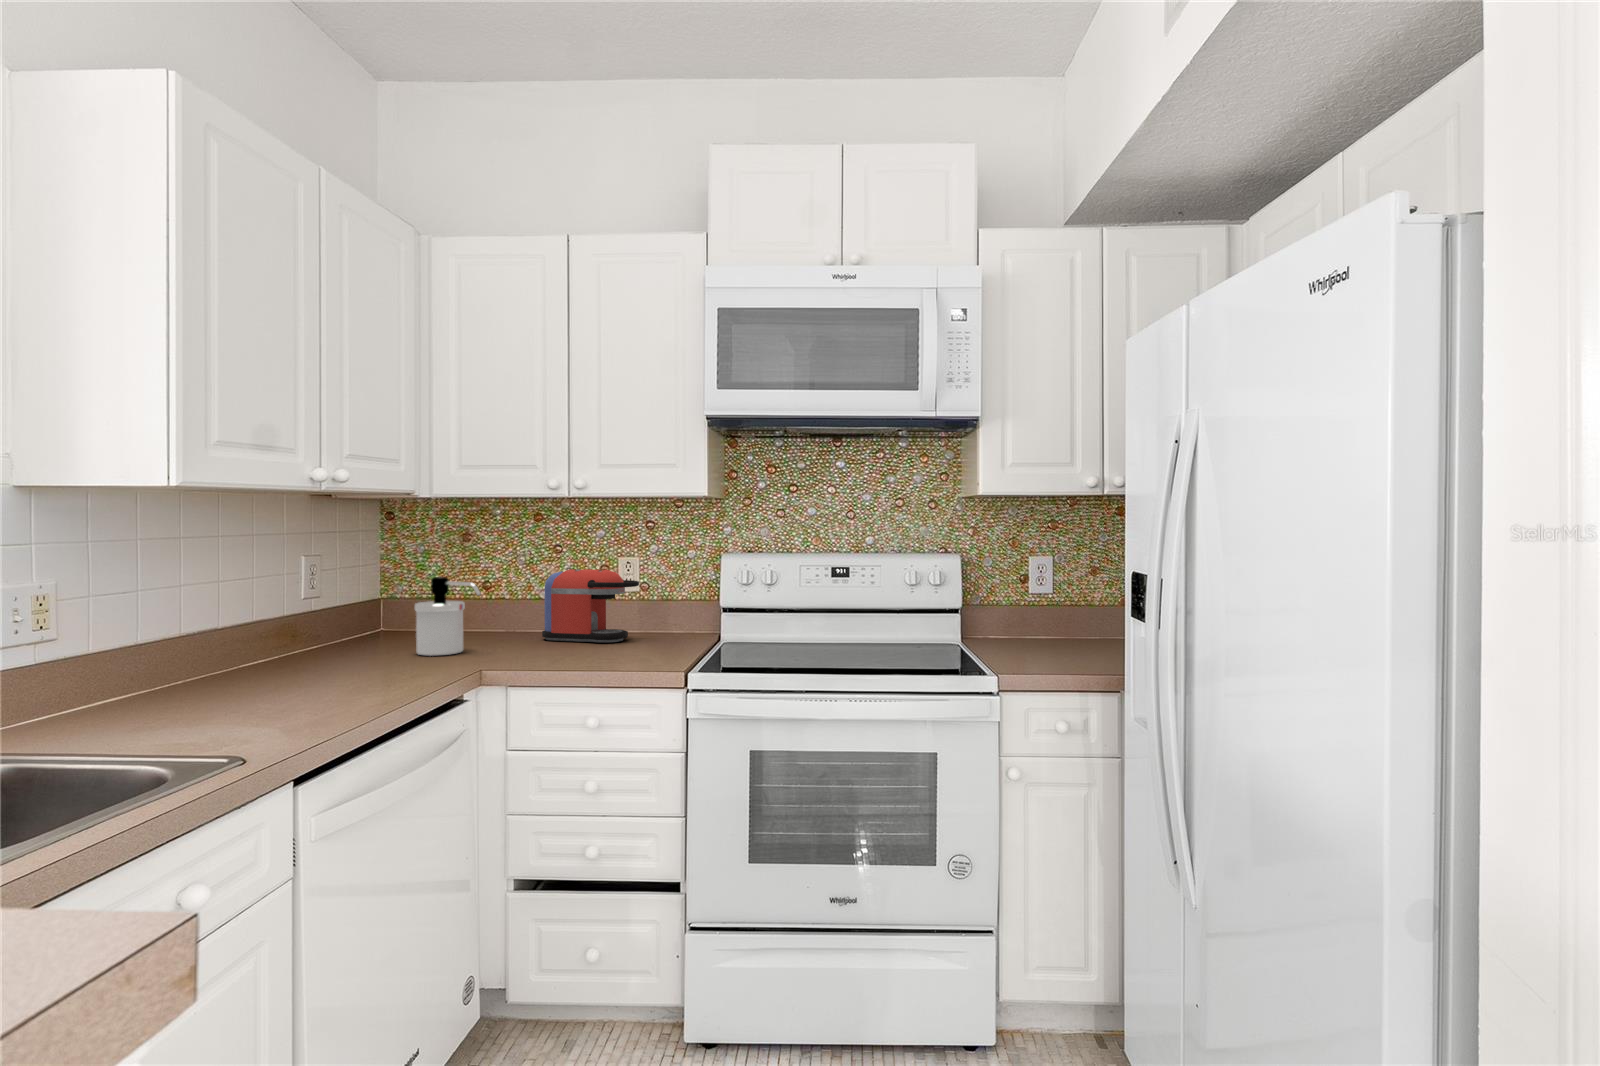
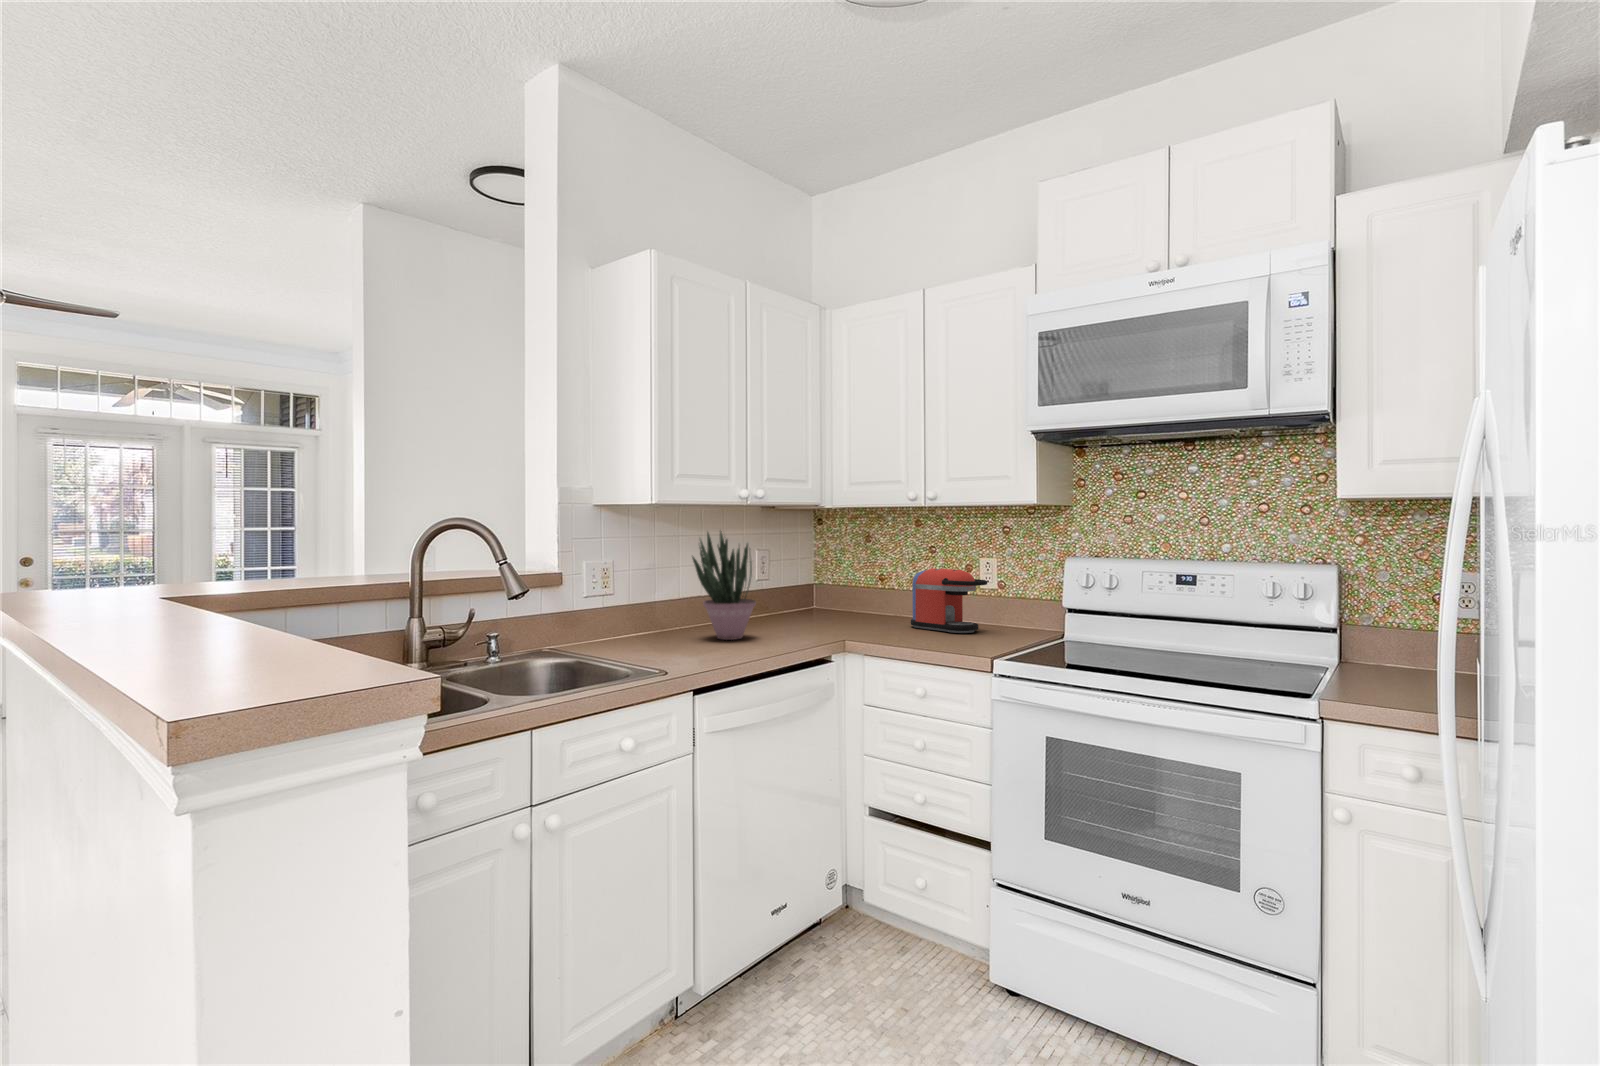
potted plant: none [251,520,352,677] -> present [692,531,756,640]
soap dispenser: present [415,577,481,656] -> none [808,572,851,633]

